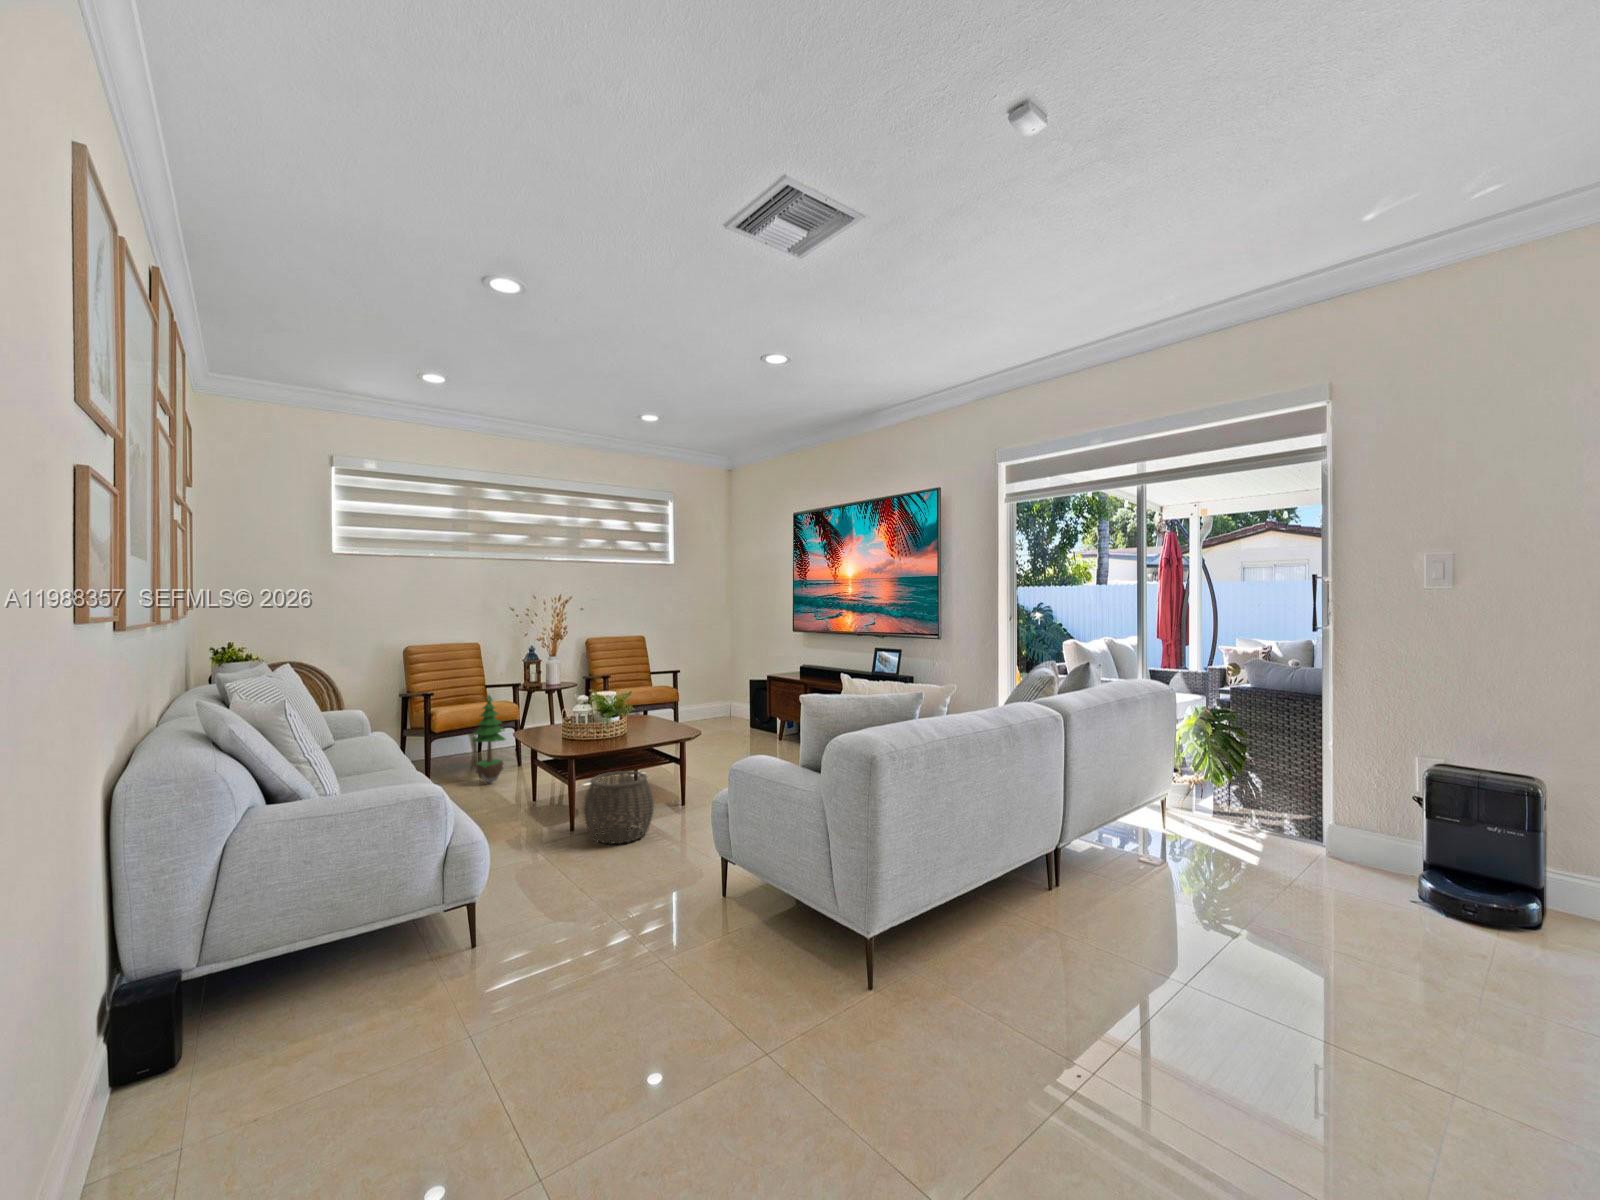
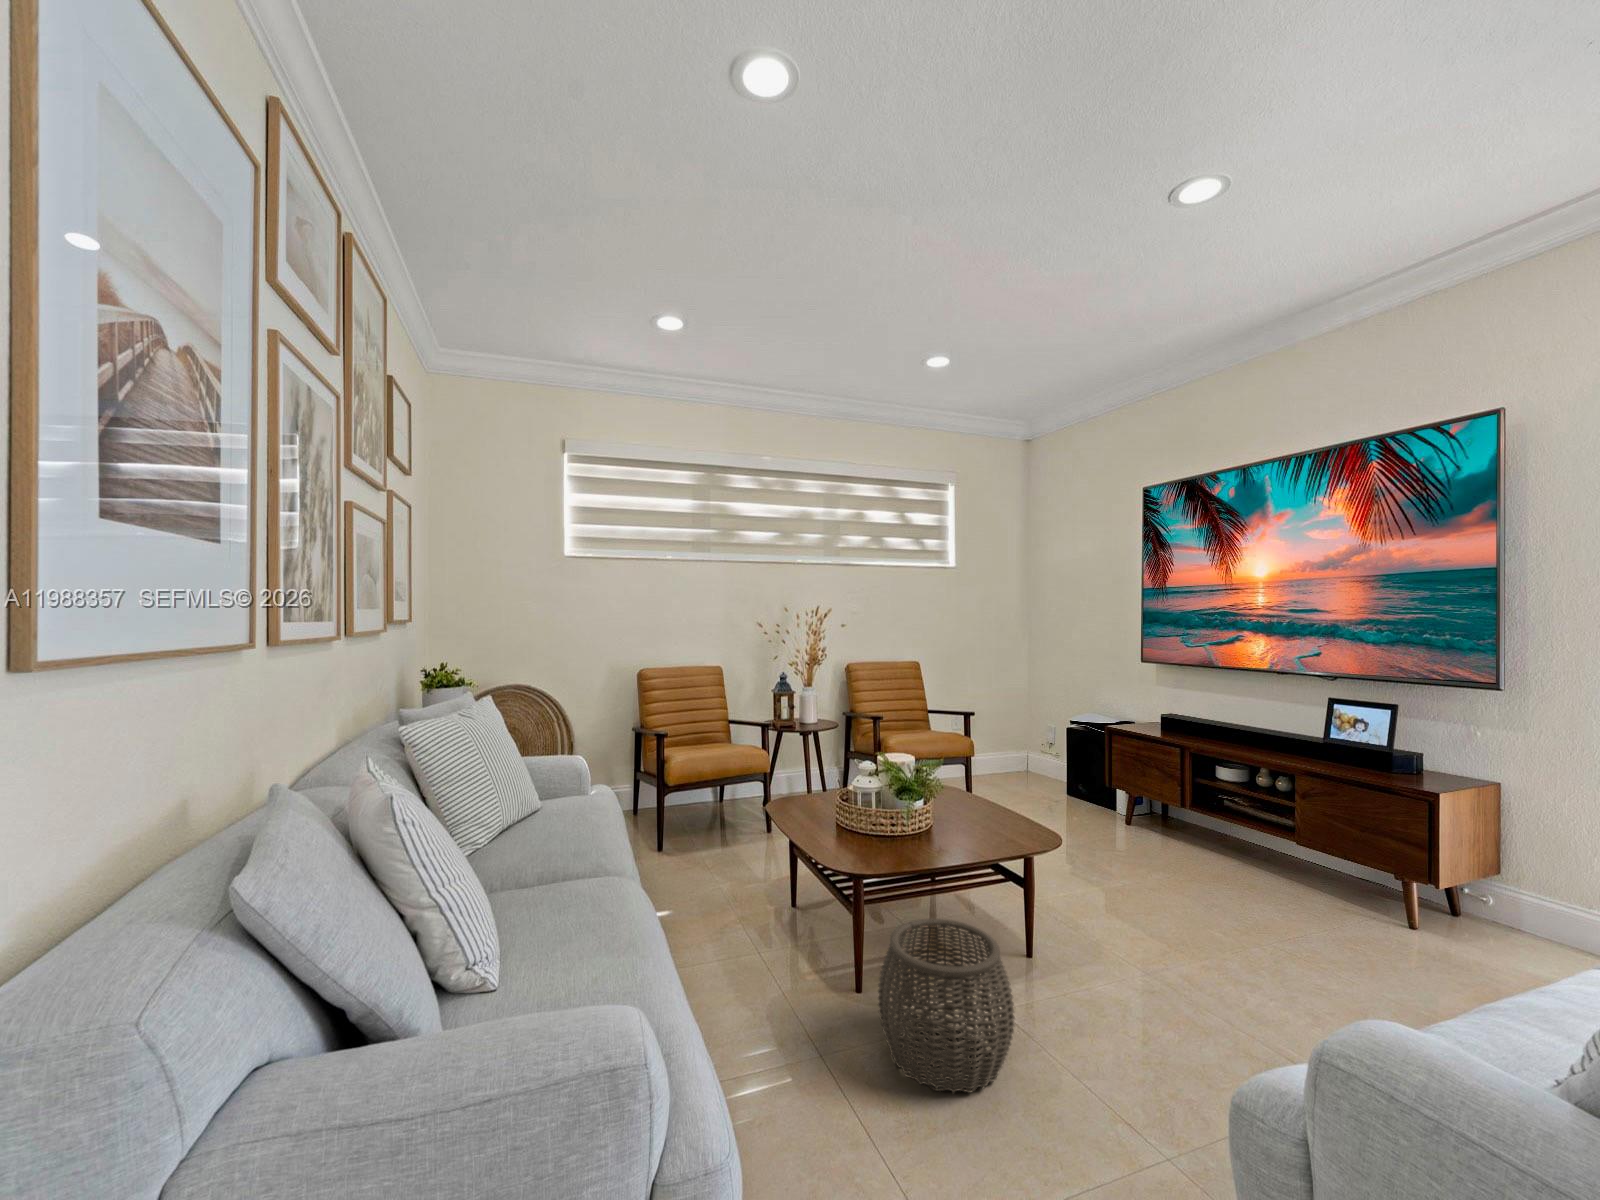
potted tree: present [472,695,505,783] -> none [705,738,750,867]

